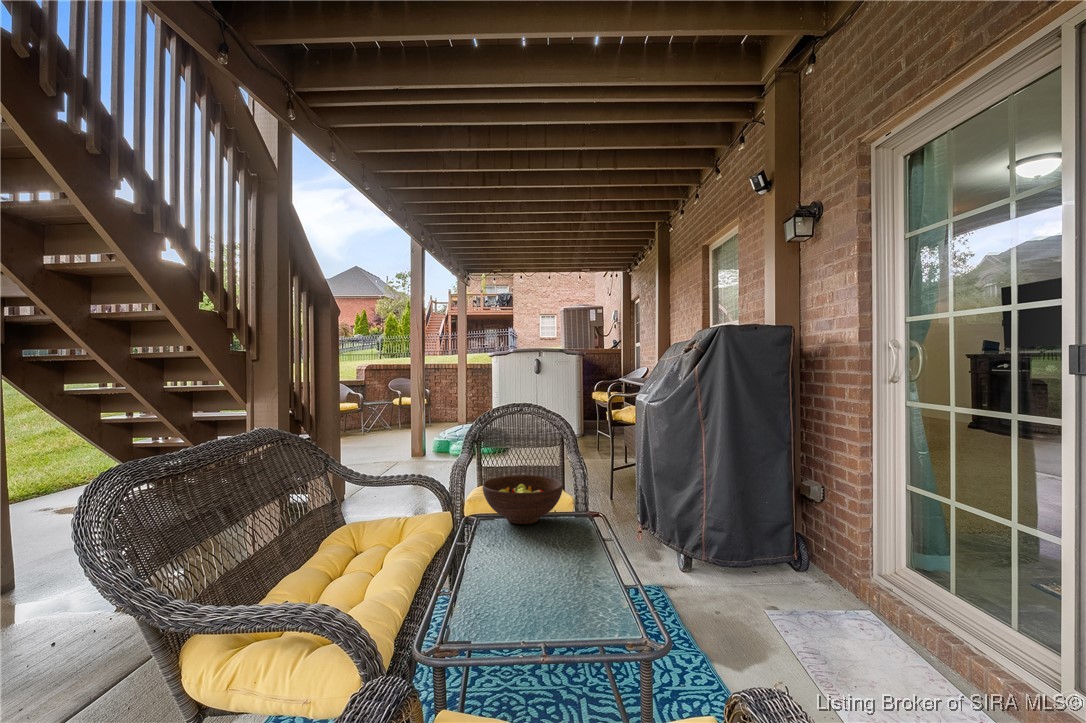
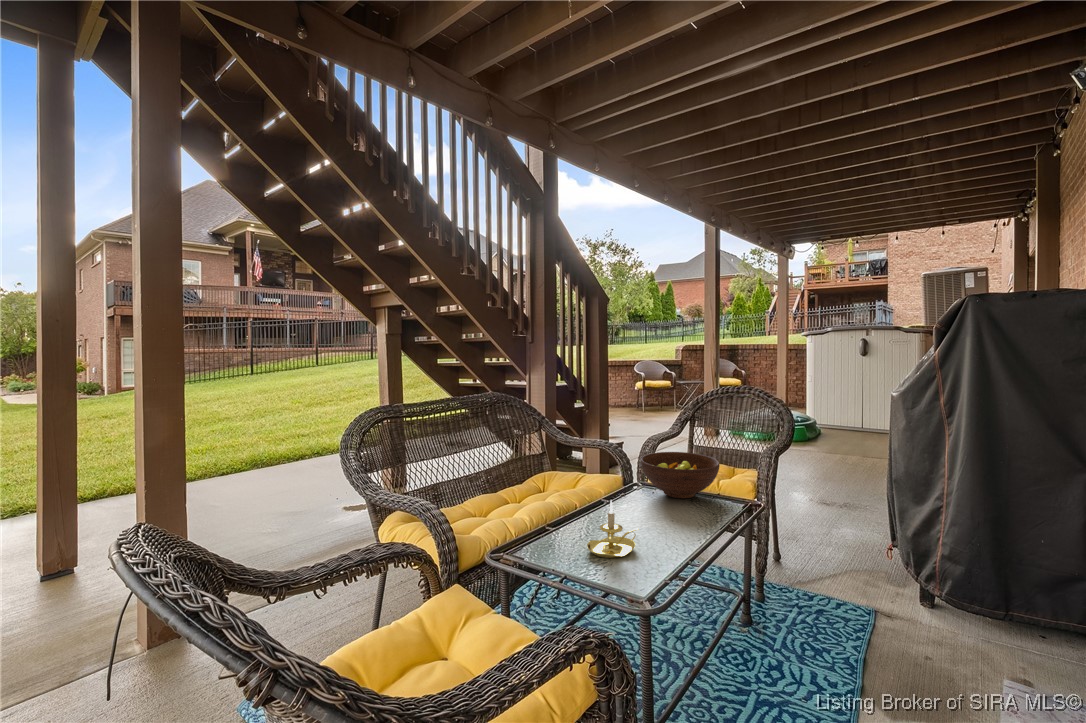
candle holder: none [520,535,570,604] -> present [587,500,639,558]

